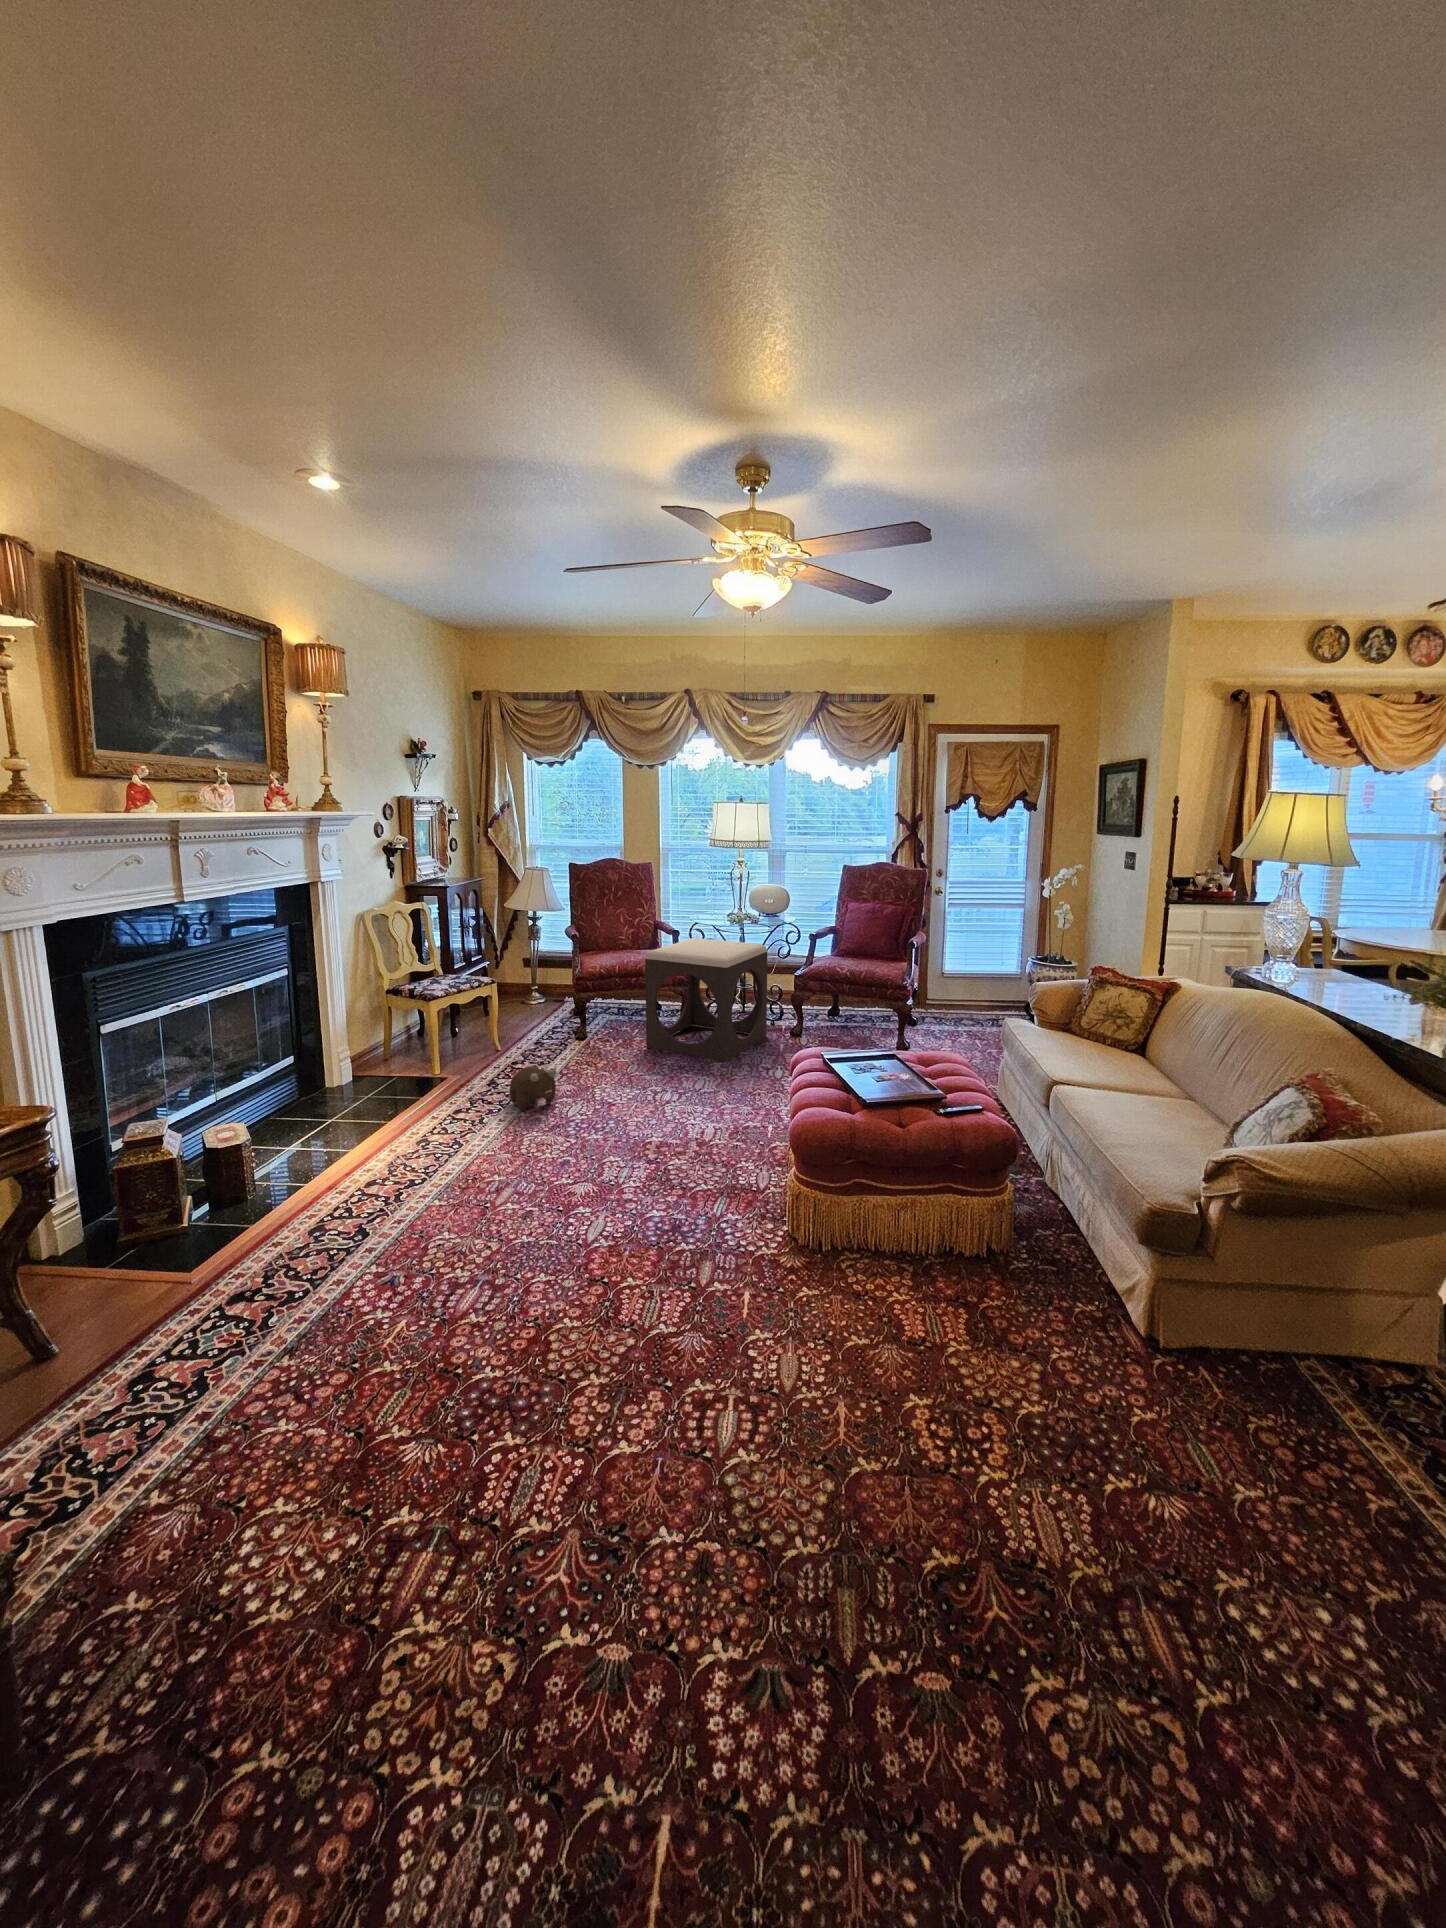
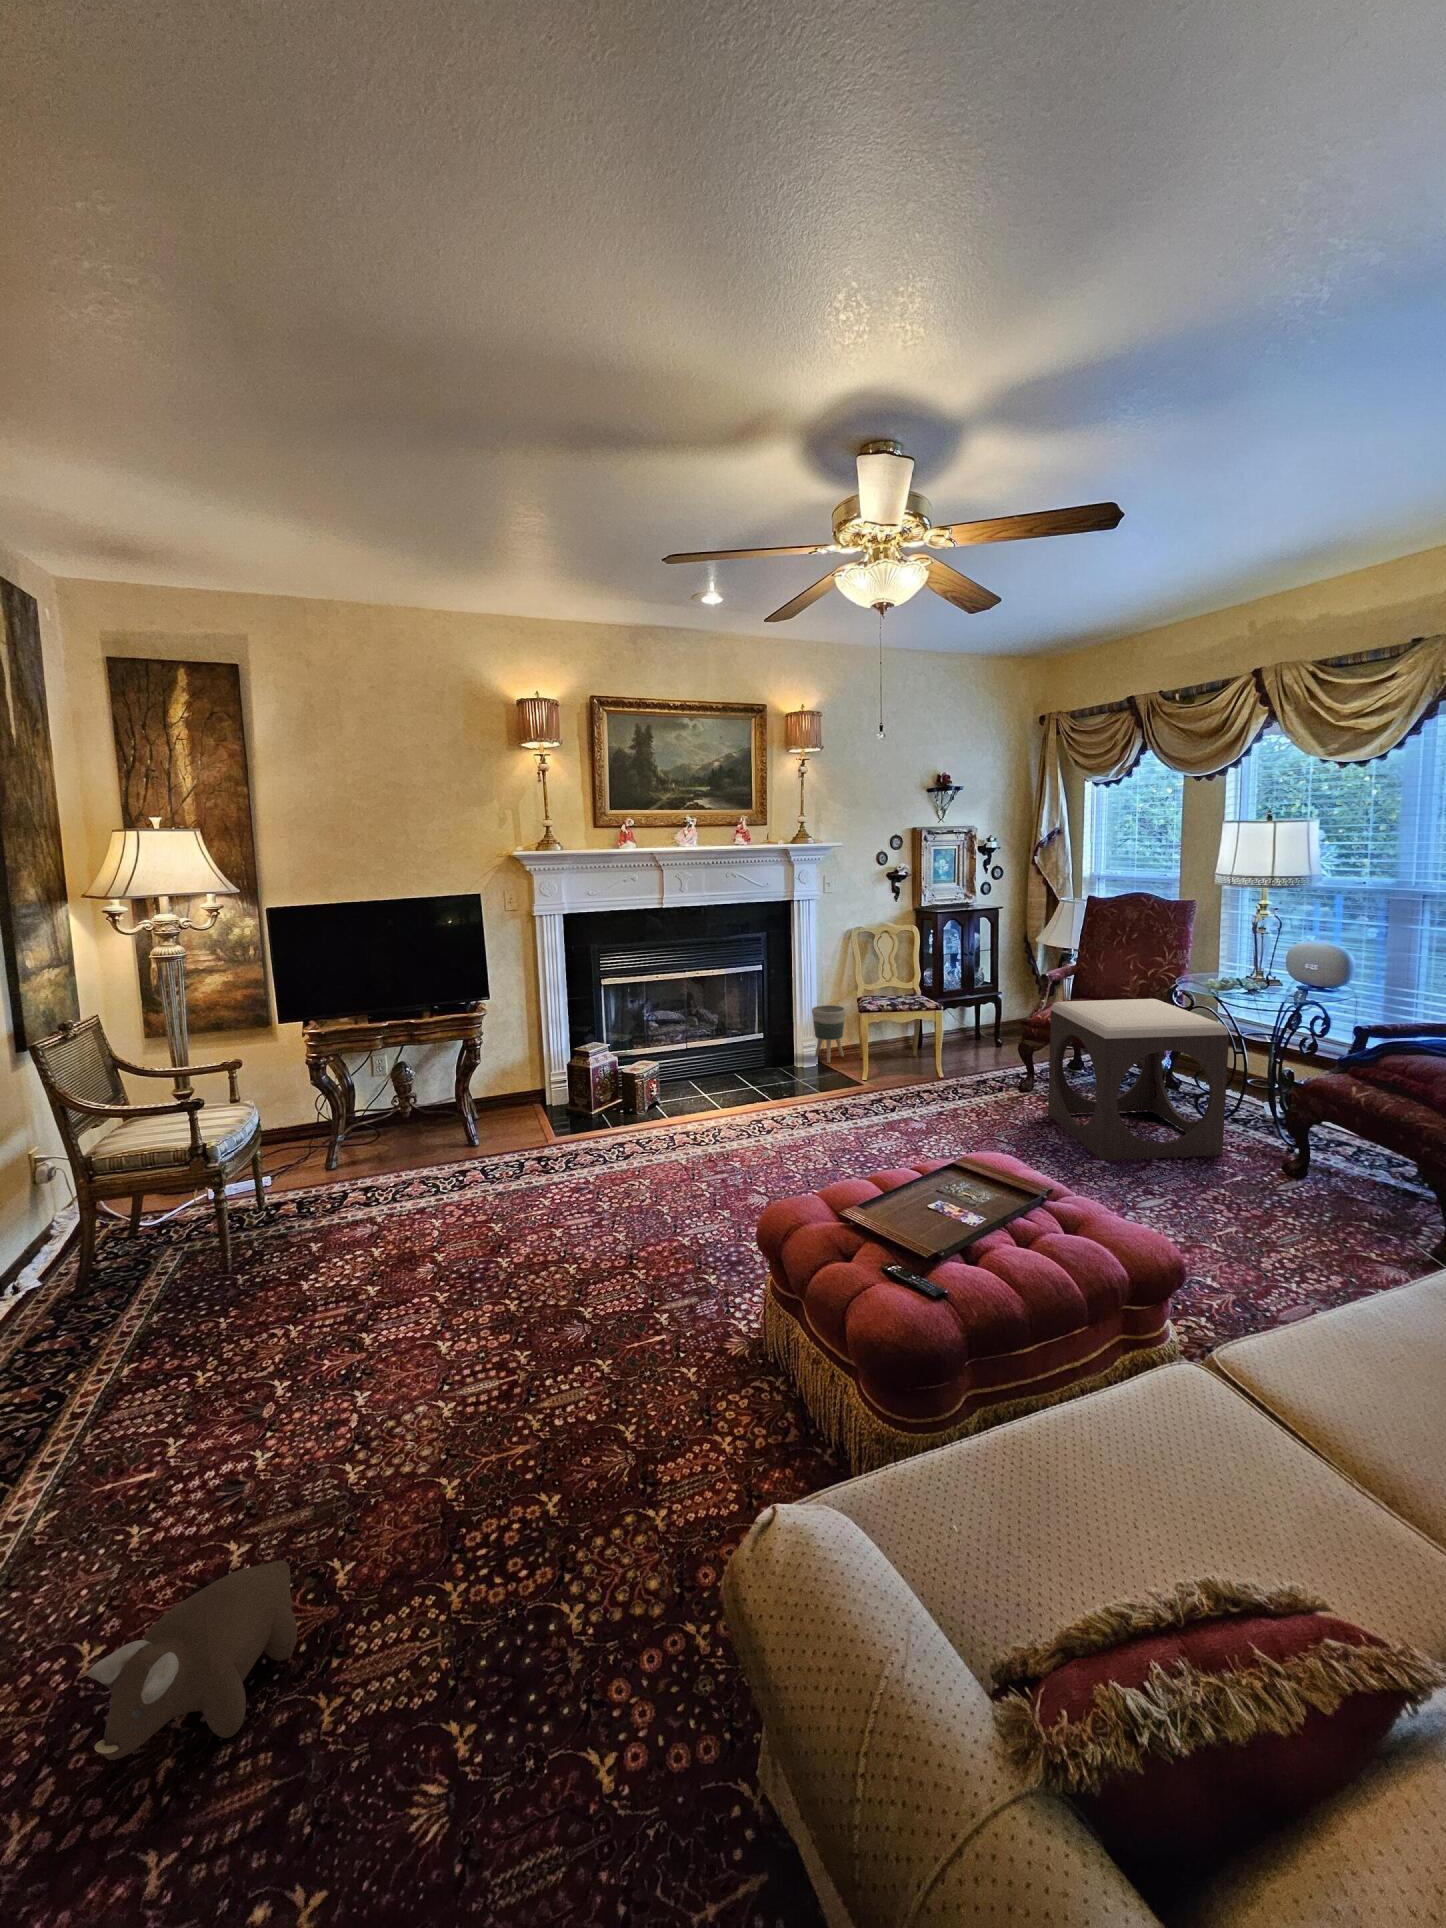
planter: none [353,1006,397,1073] -> present [812,1005,846,1063]
plush toy: present [510,1066,556,1111] -> present [87,1560,297,1760]

